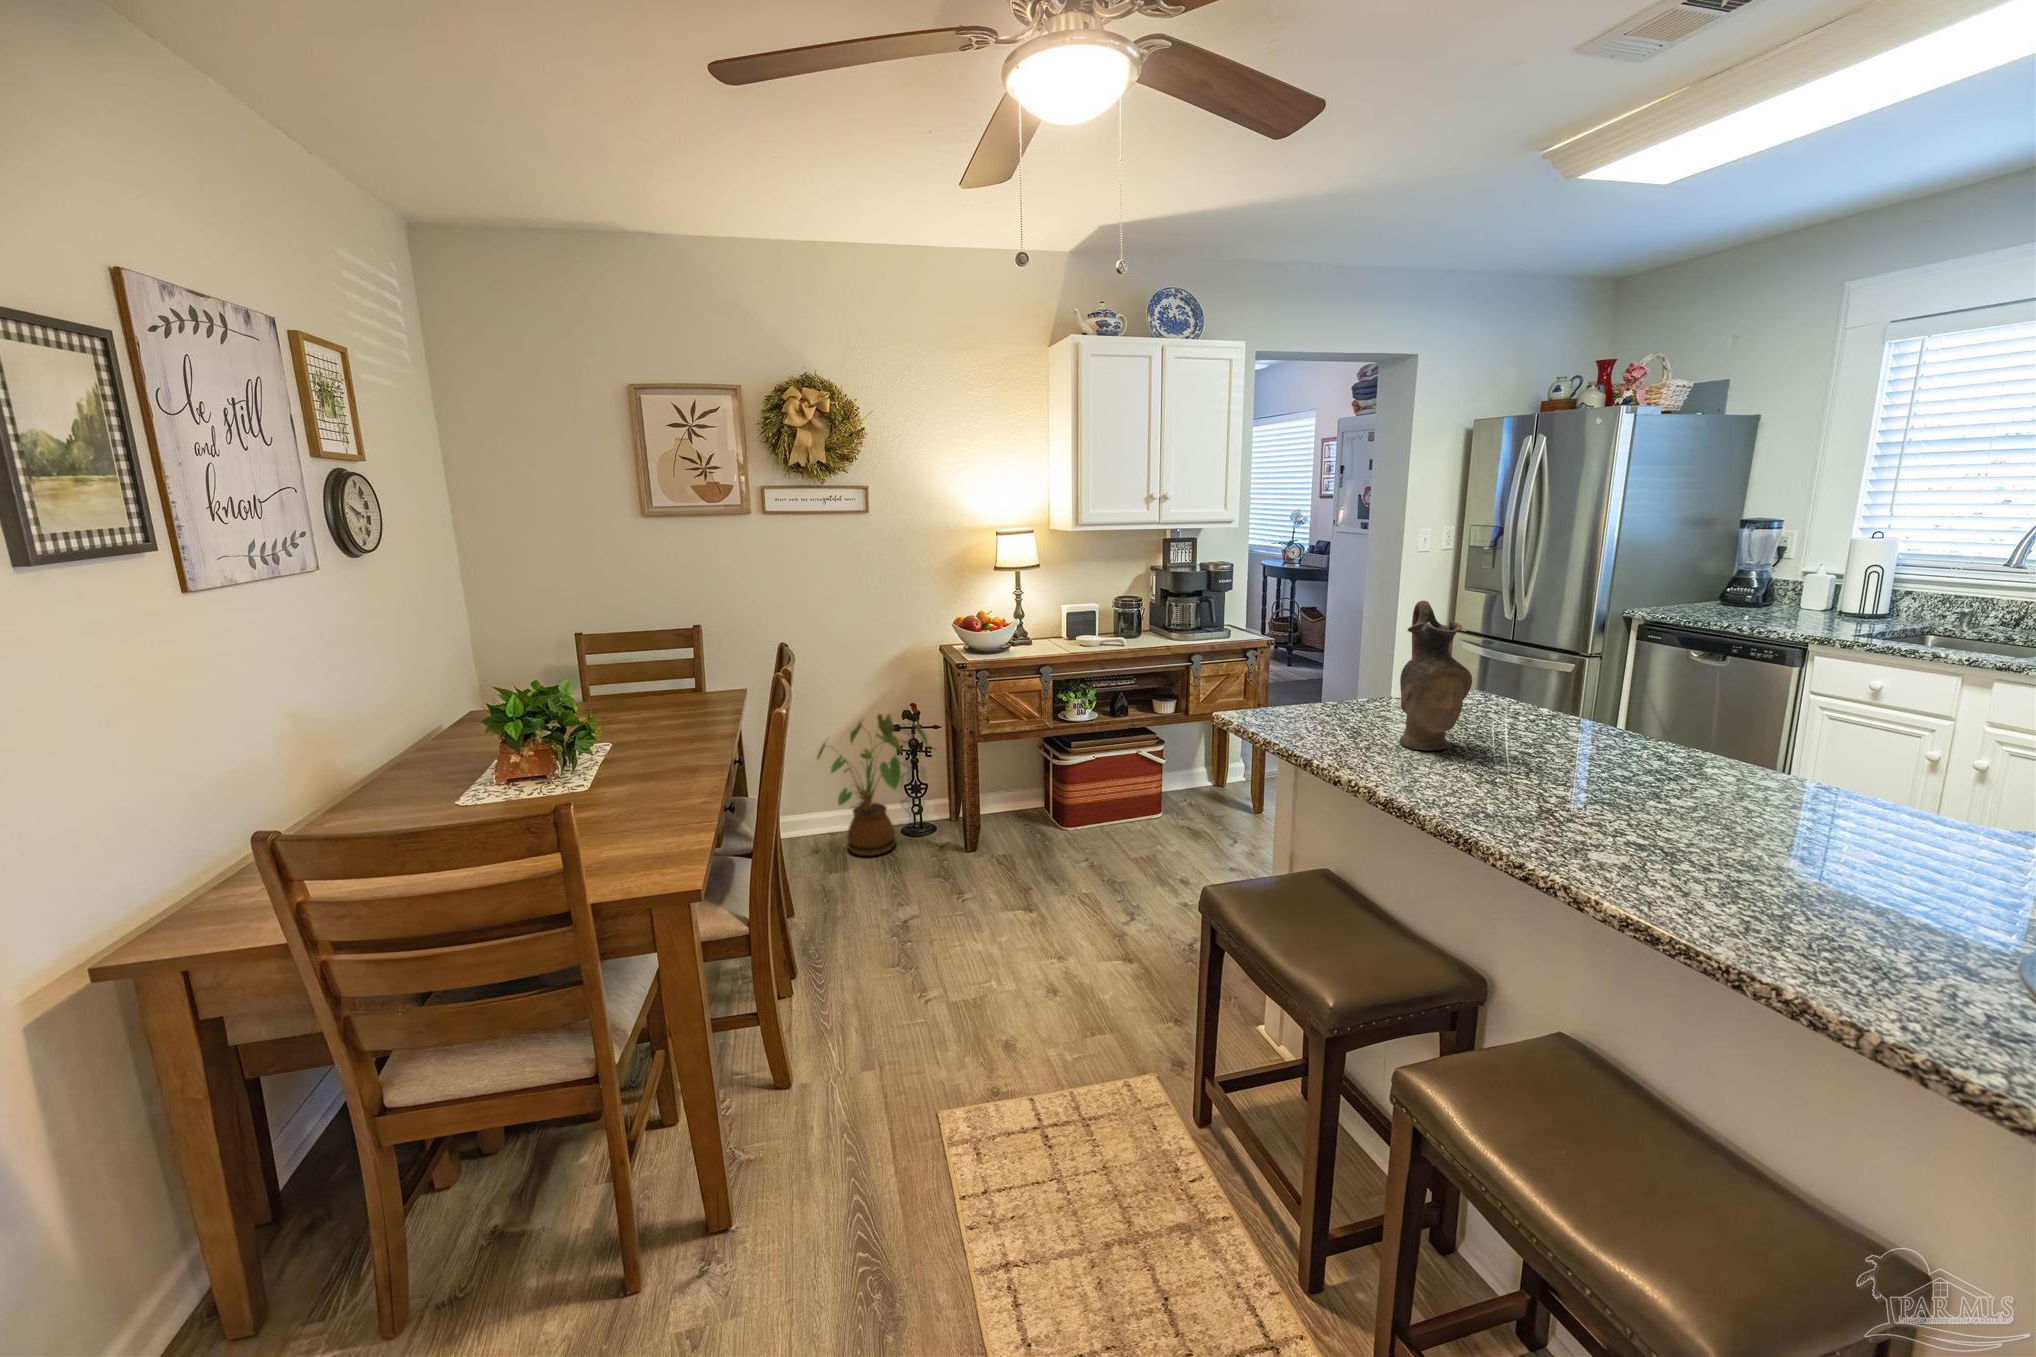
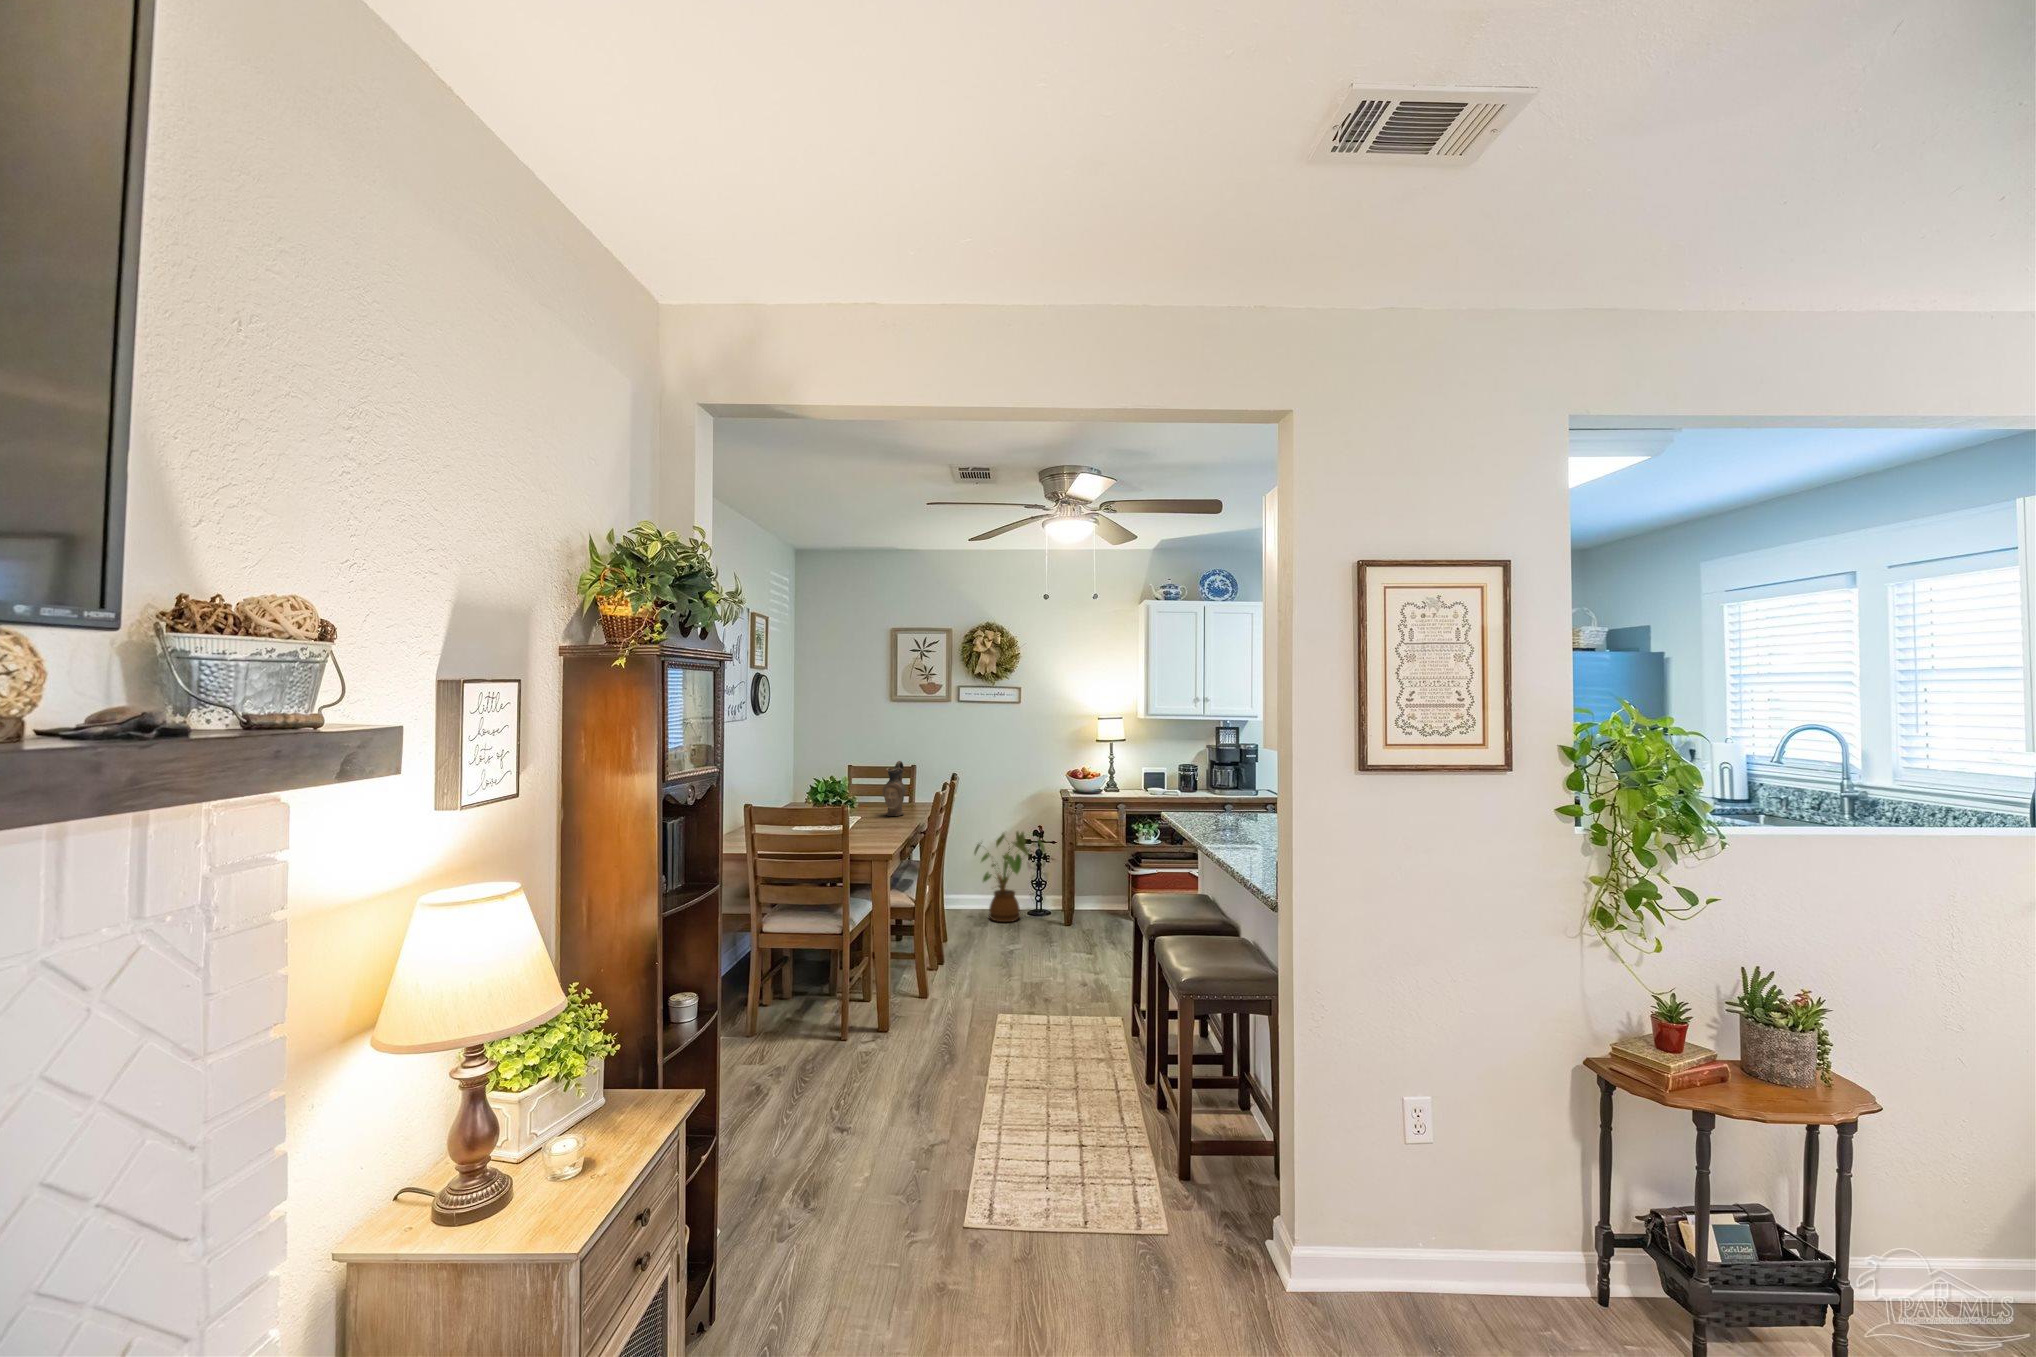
ceramic pitcher: present [1399,601,1472,750] -> present [882,761,905,816]

